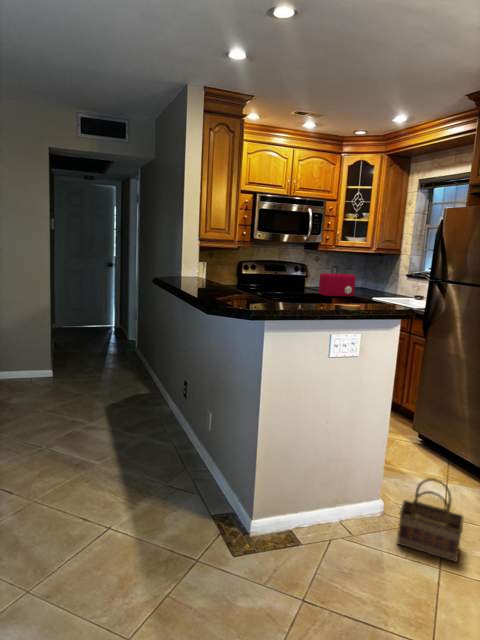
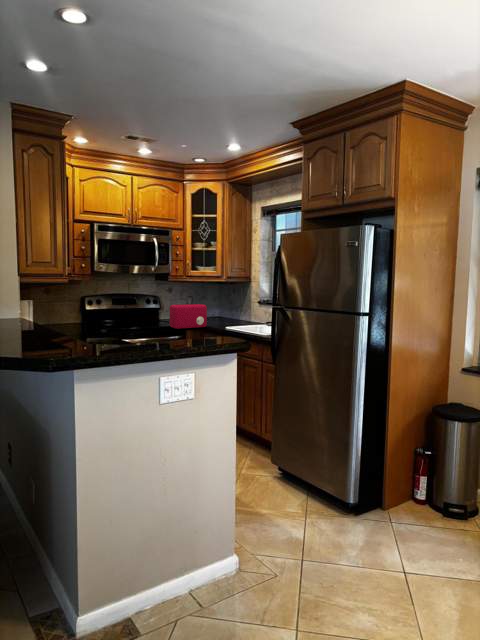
basket: present [397,478,463,562] -> none [252,526,320,620]

